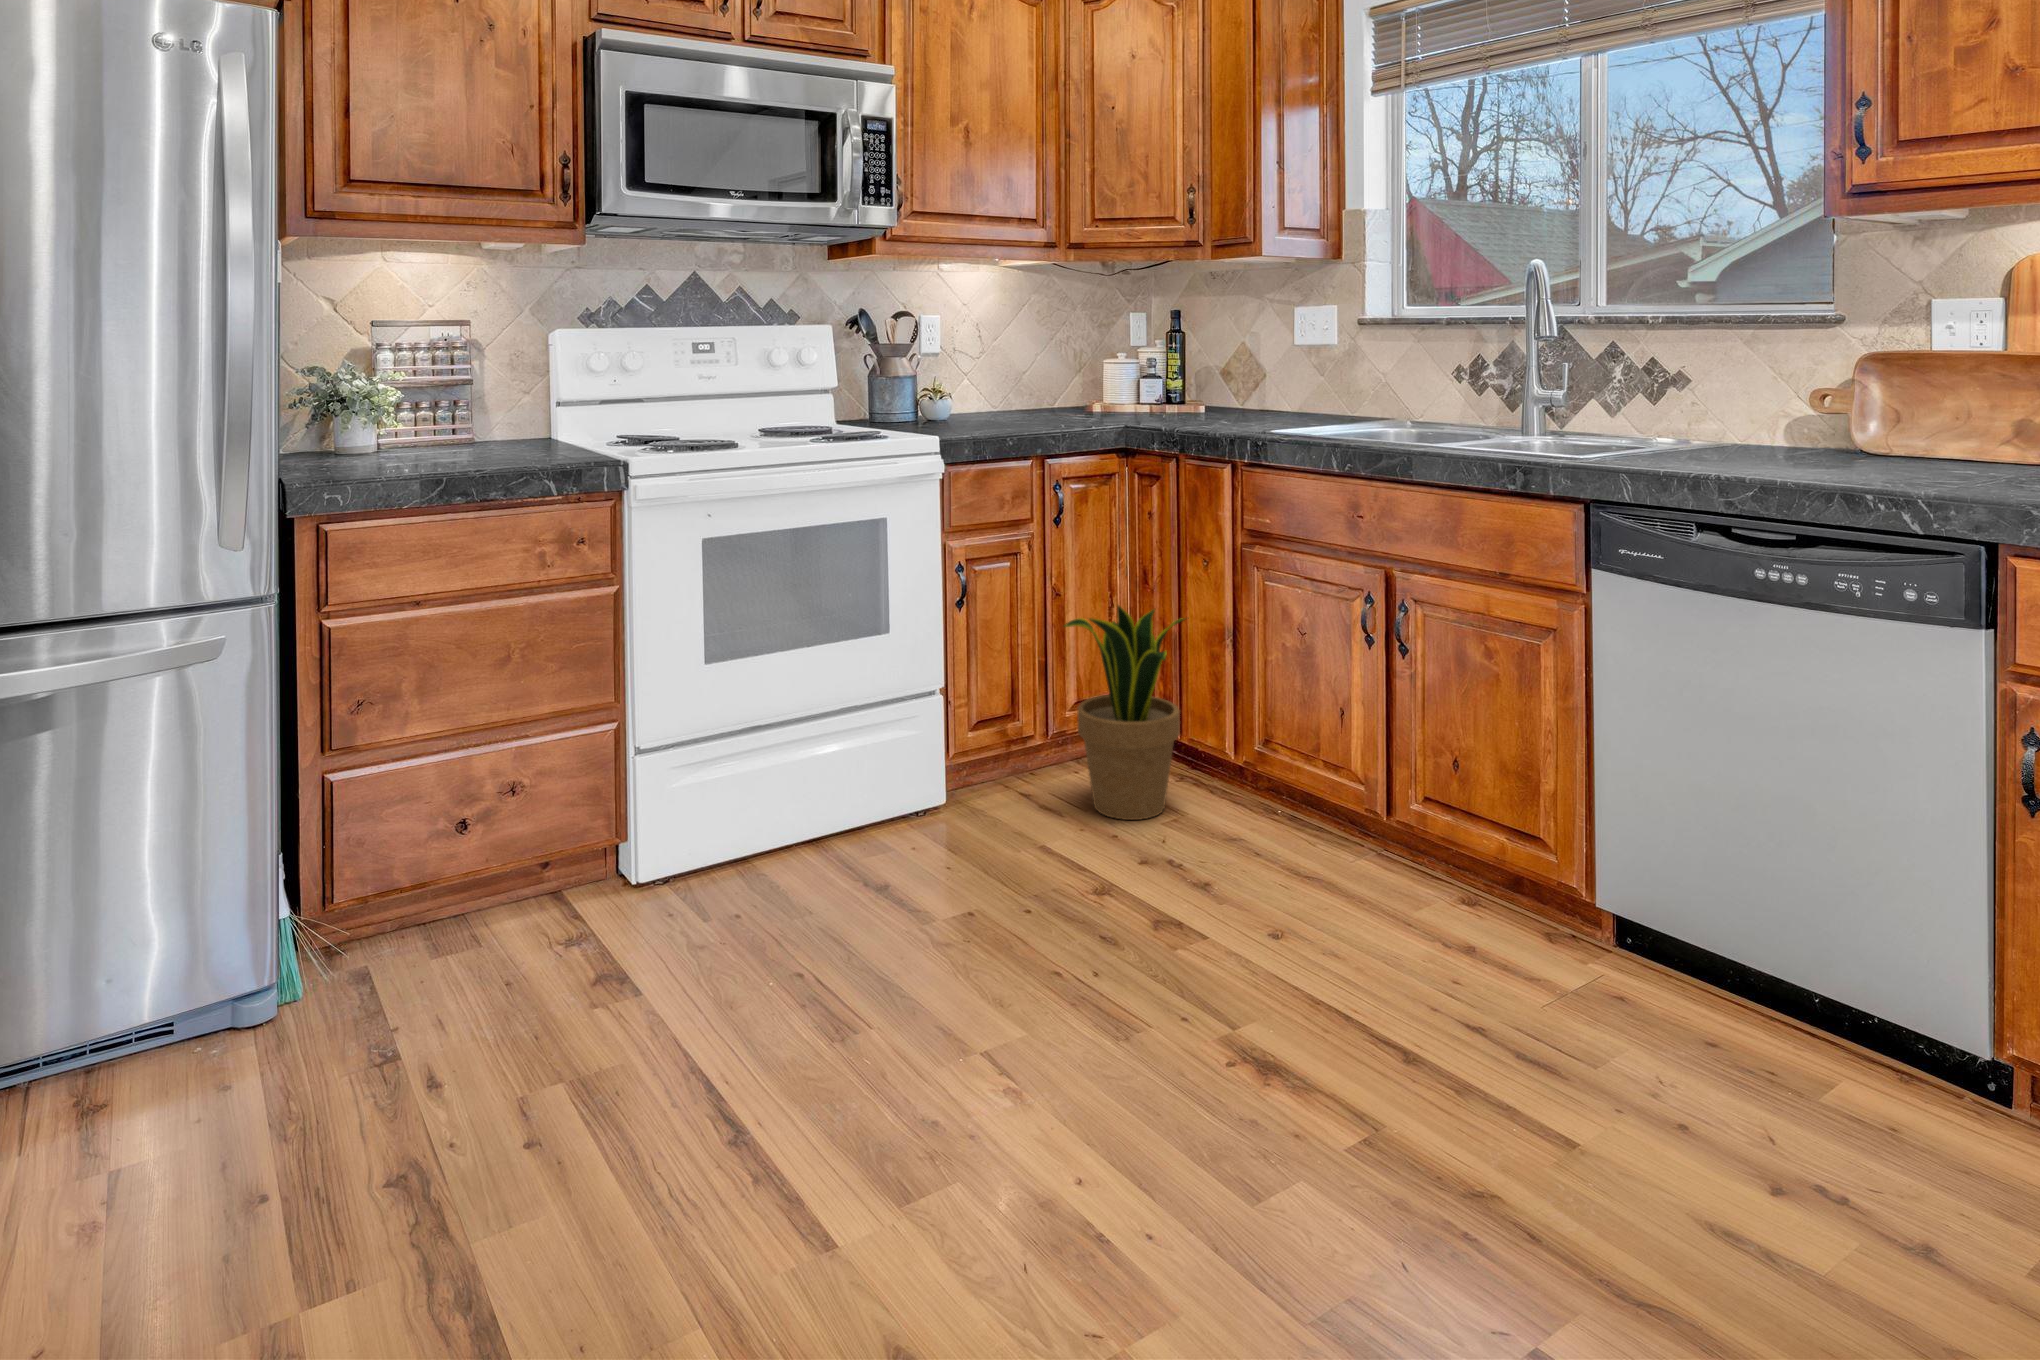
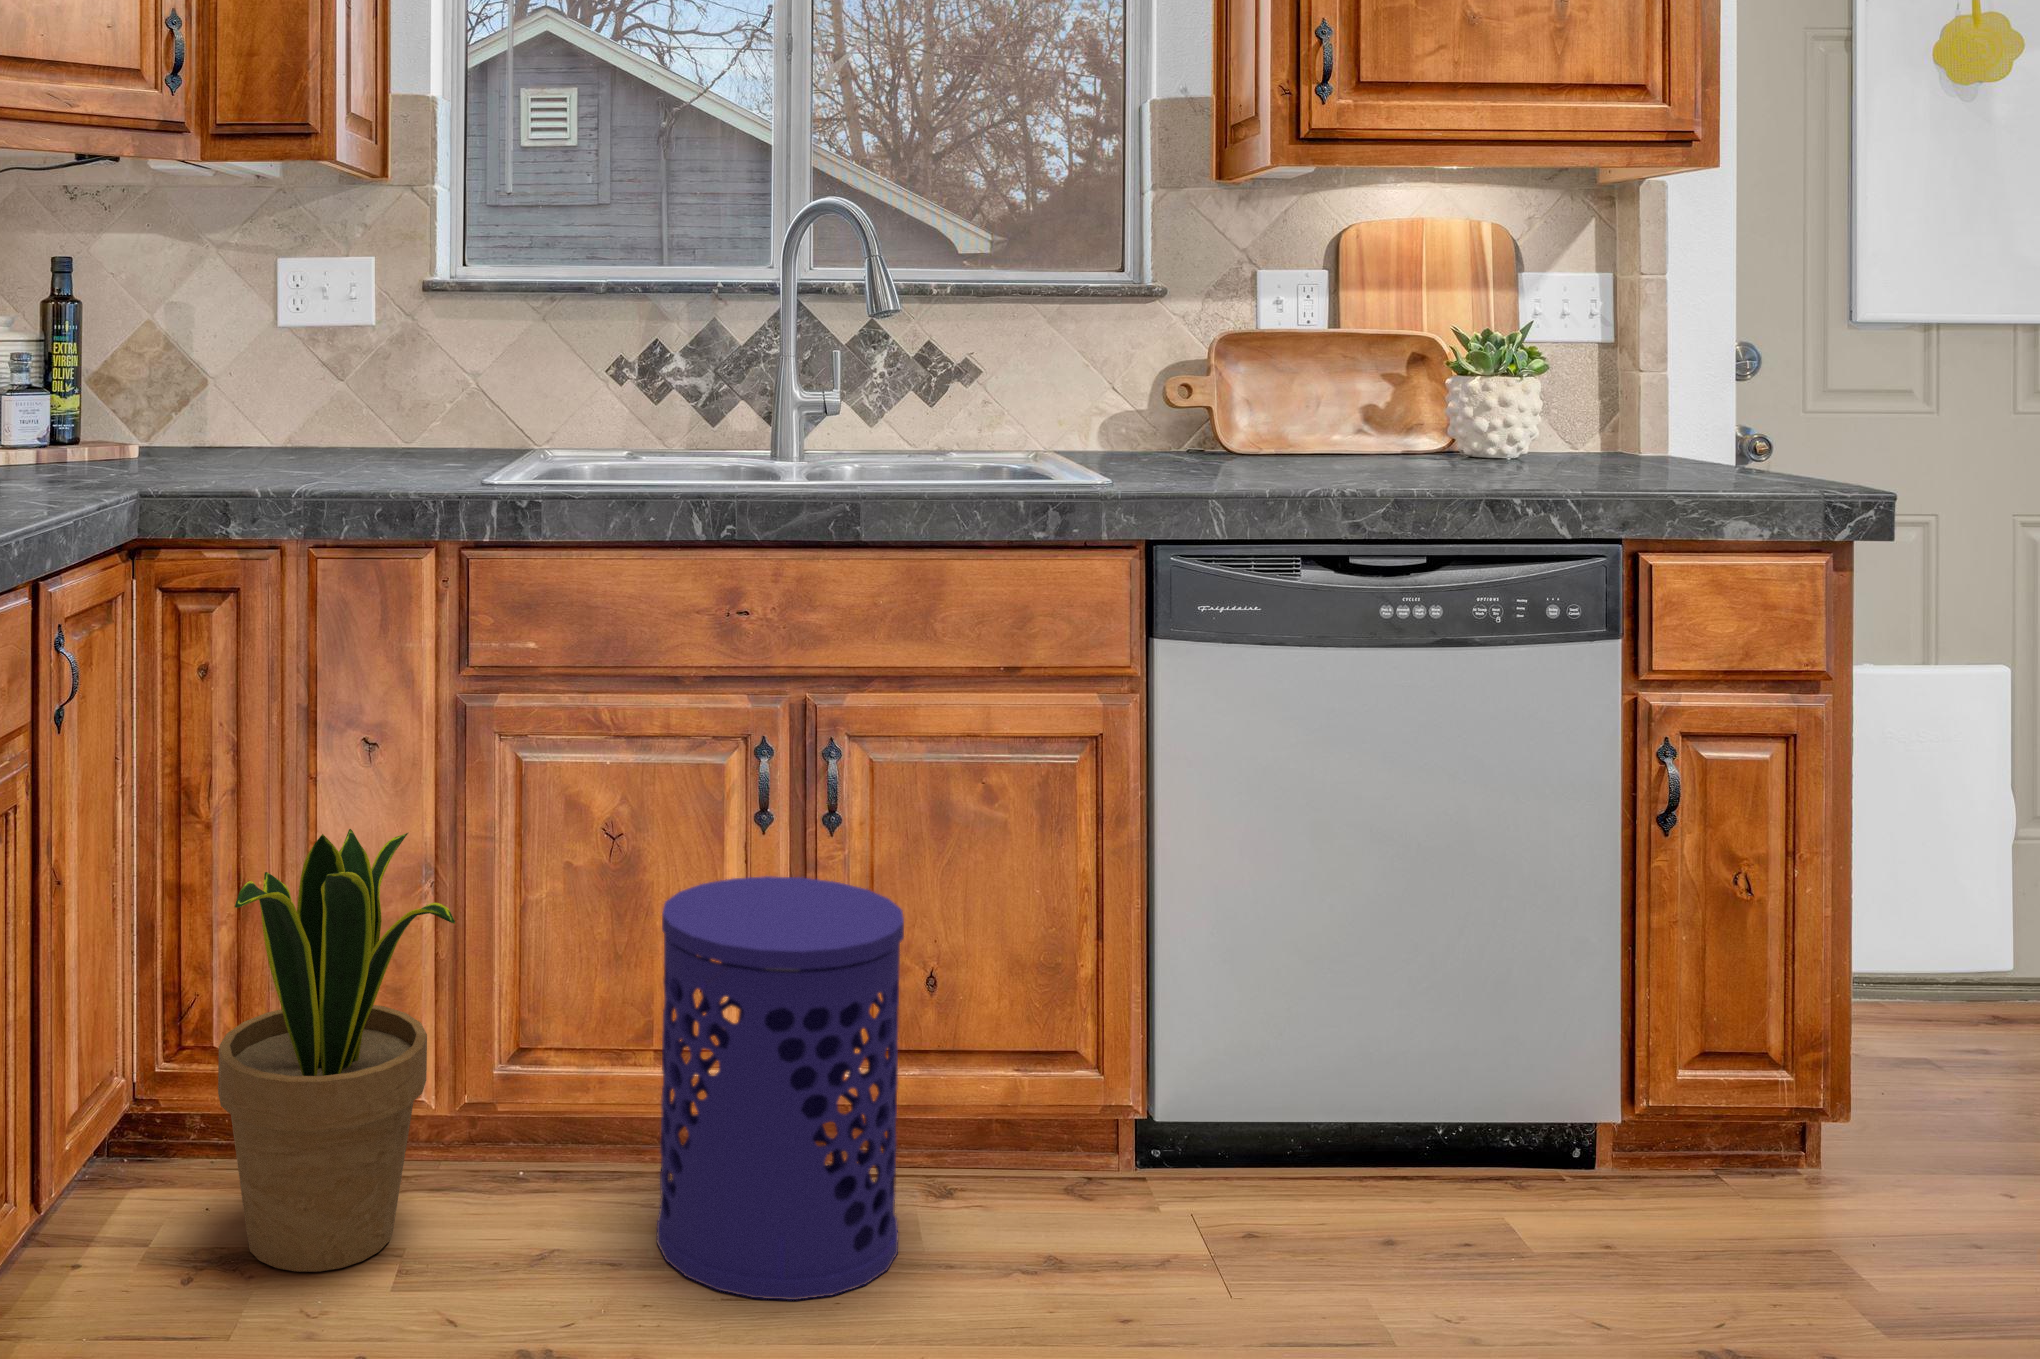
waste bin: none [1235,675,1379,917] -> present [657,876,904,1300]

